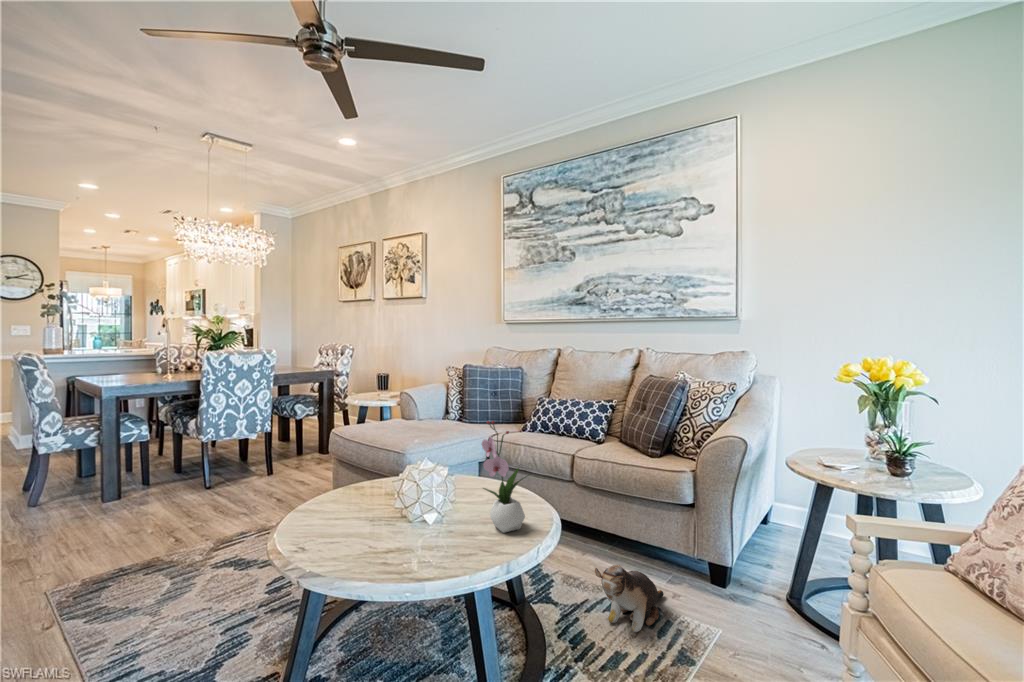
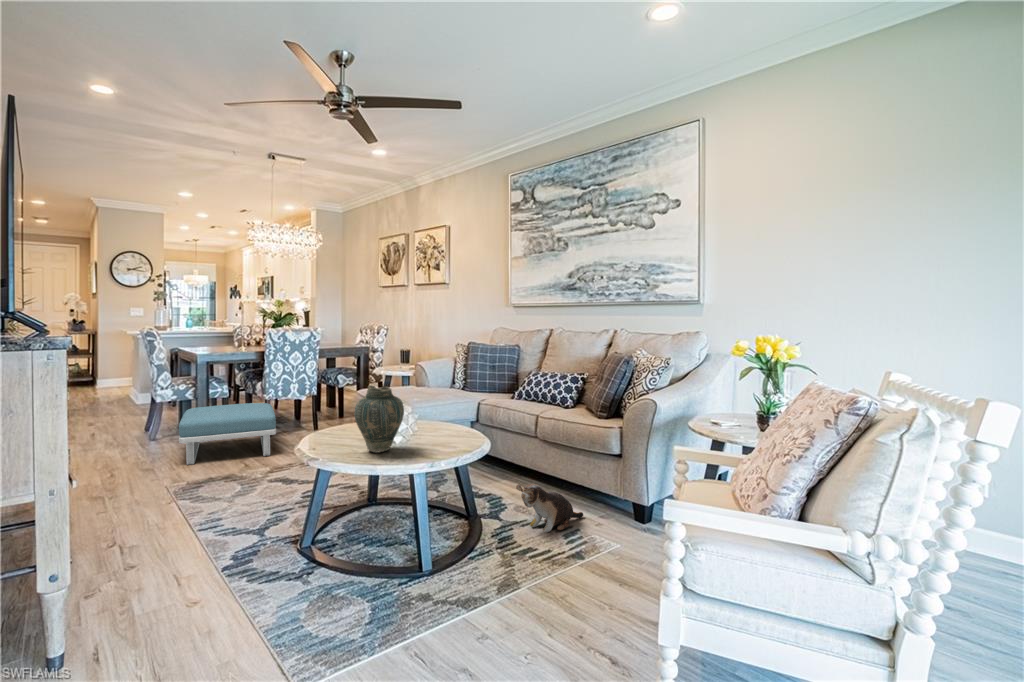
flower arrangement: present [482,421,525,533] -> none [427,373,459,448]
vase: none [379,446,455,554] -> present [354,385,404,453]
footstool: none [74,447,219,545] -> present [179,403,276,465]

